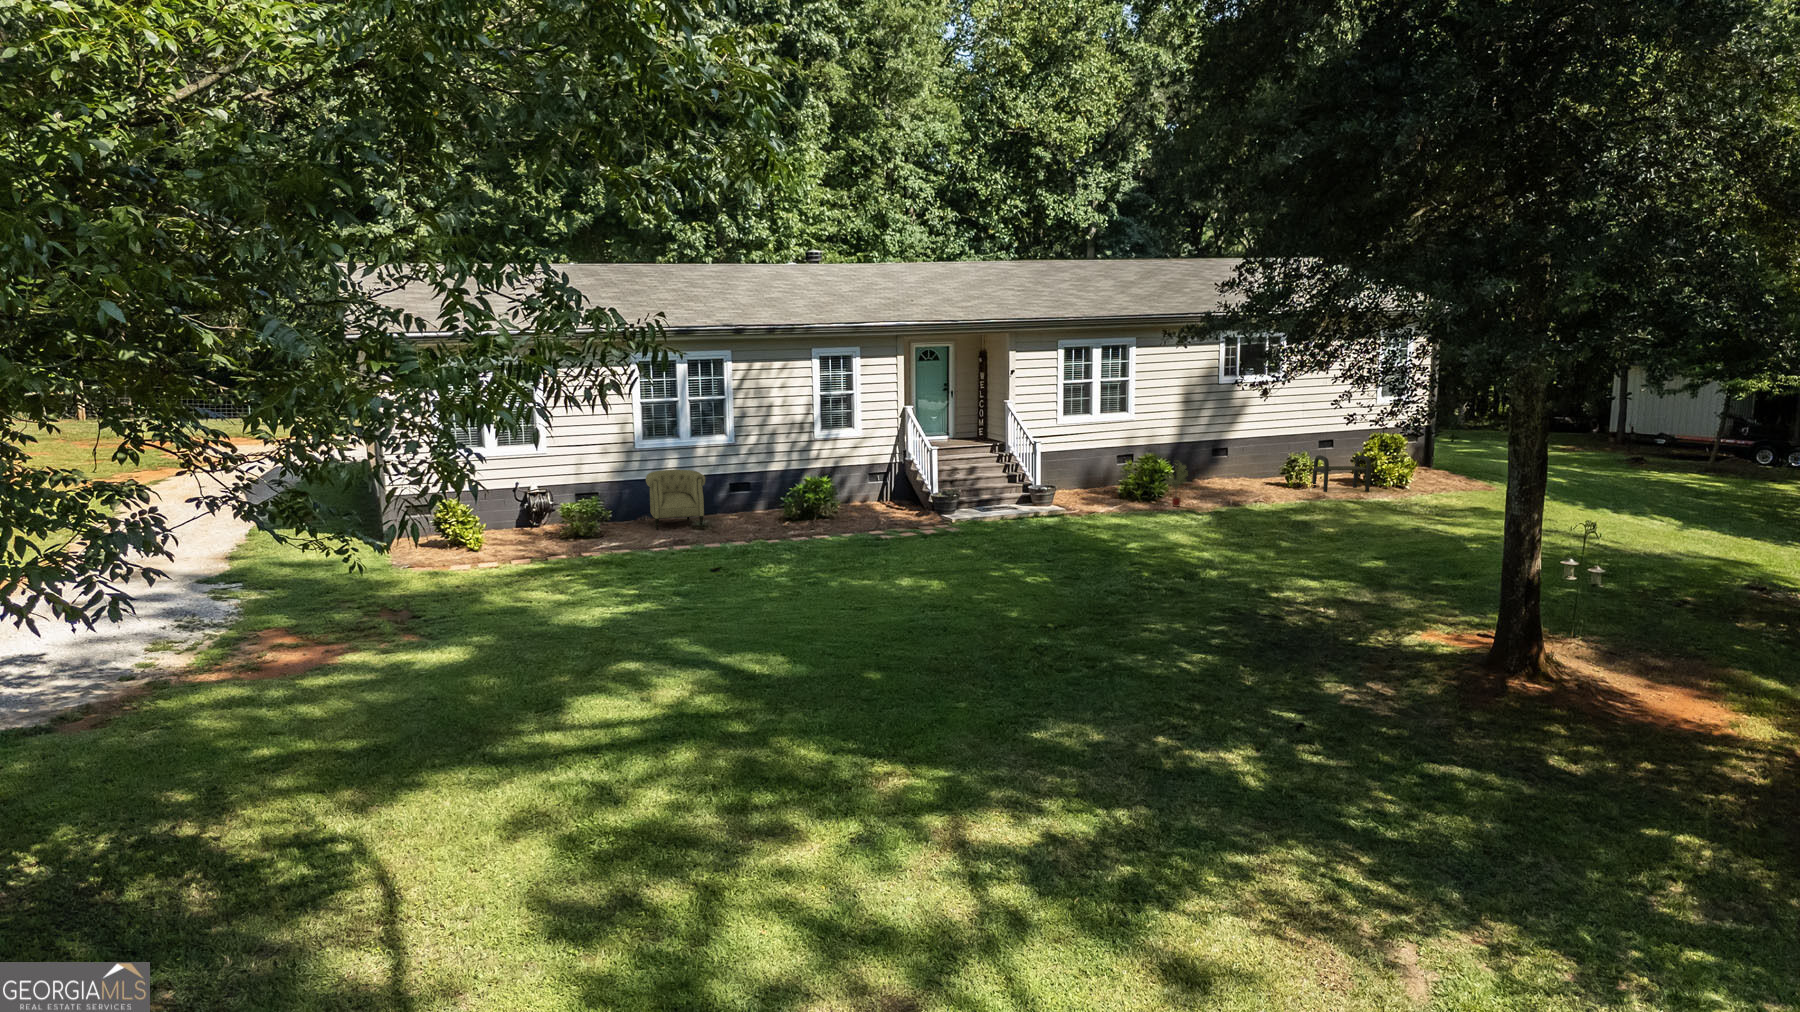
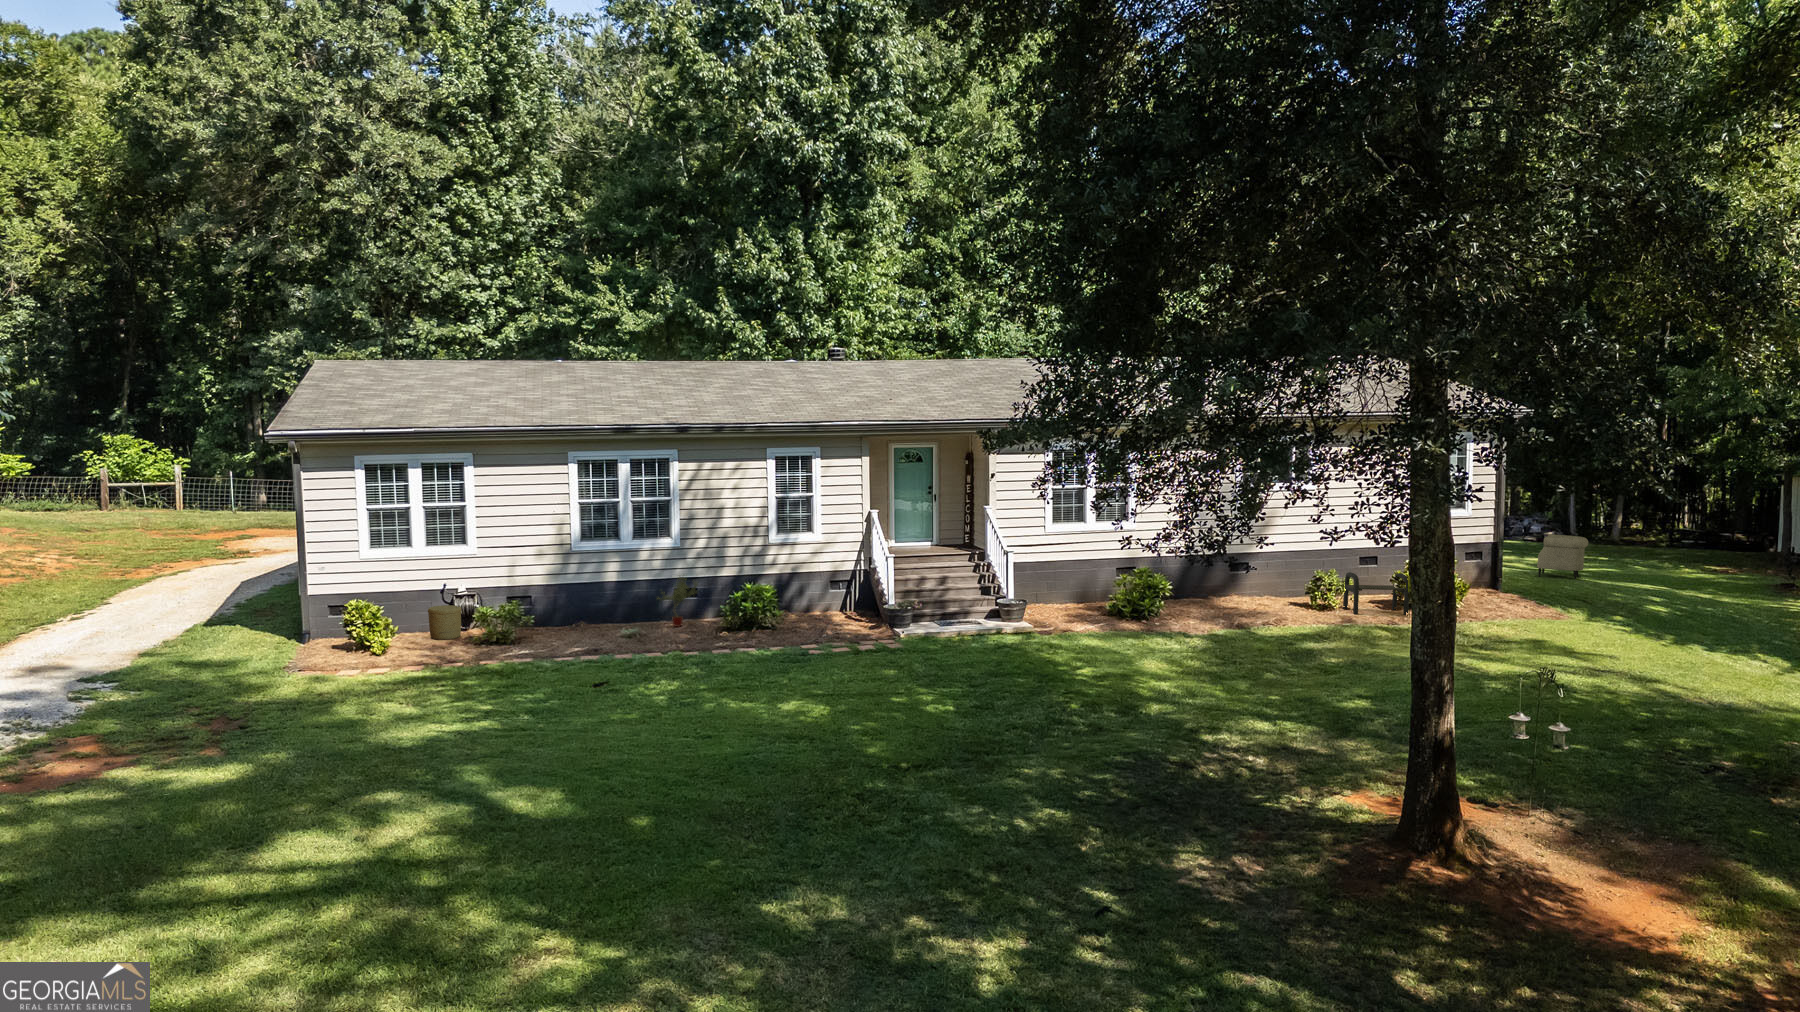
potted tree: present [1165,462,1188,507] -> present [657,577,698,627]
chair: present [646,470,706,530] -> present [1537,534,1588,579]
woven basket: none [506,502,537,535] -> present [428,605,461,639]

